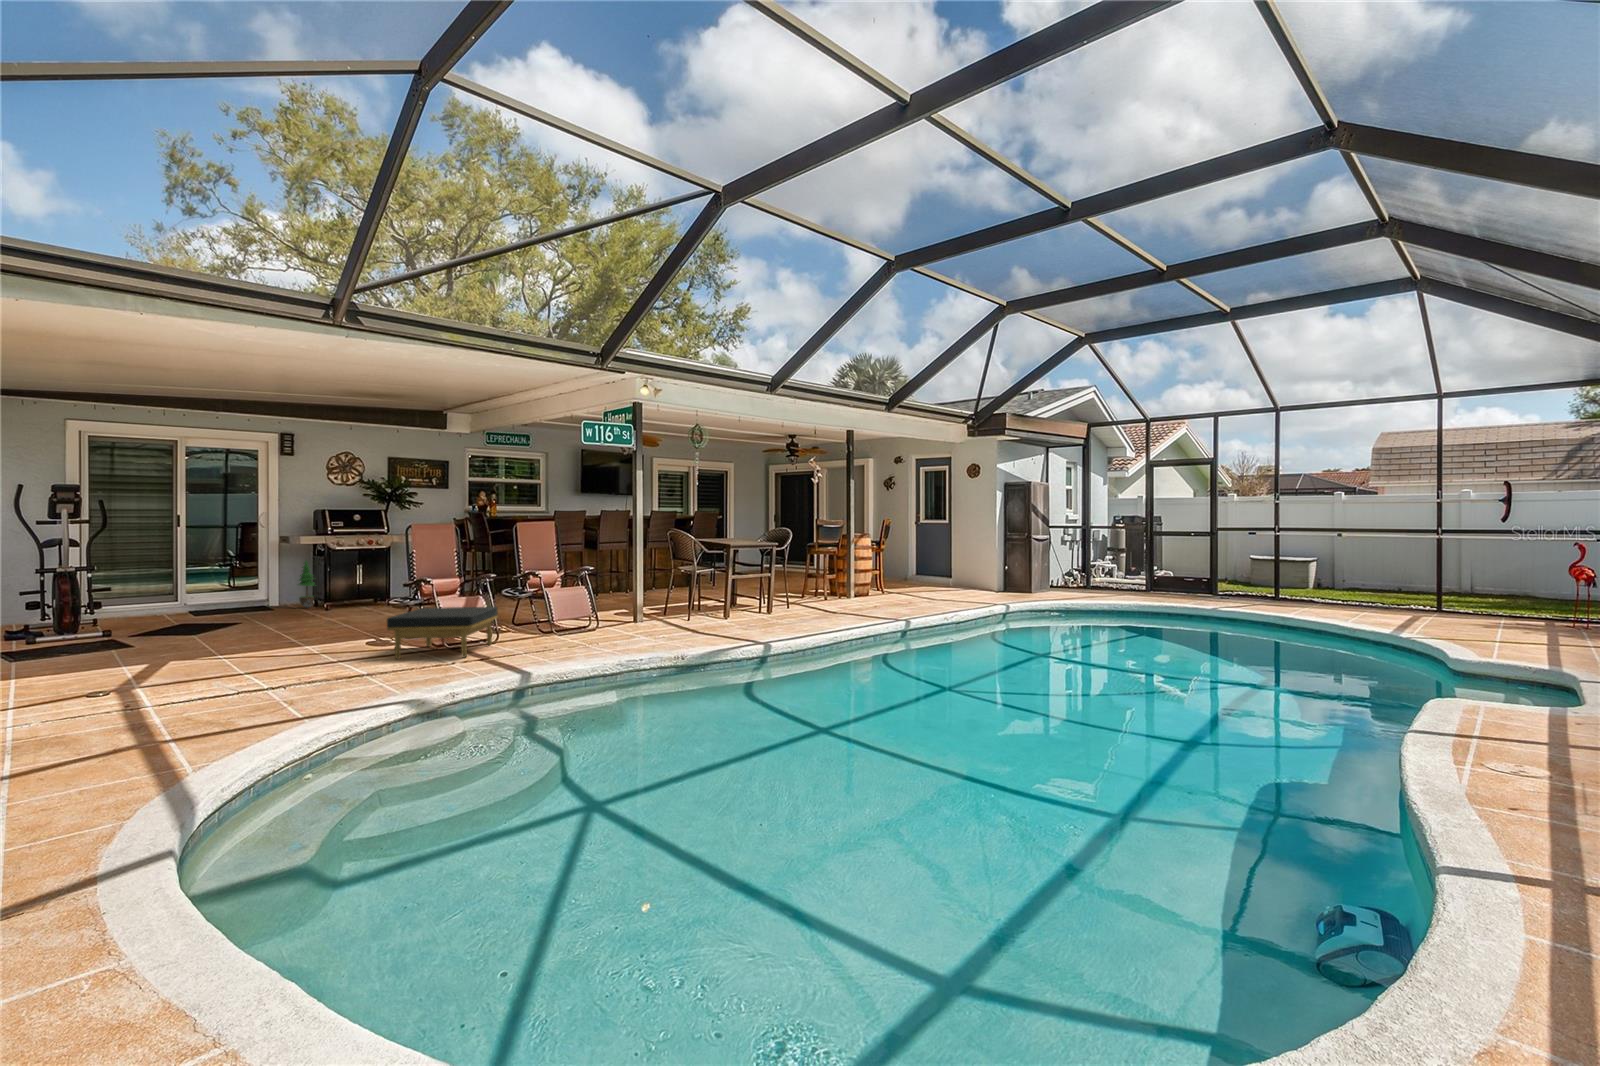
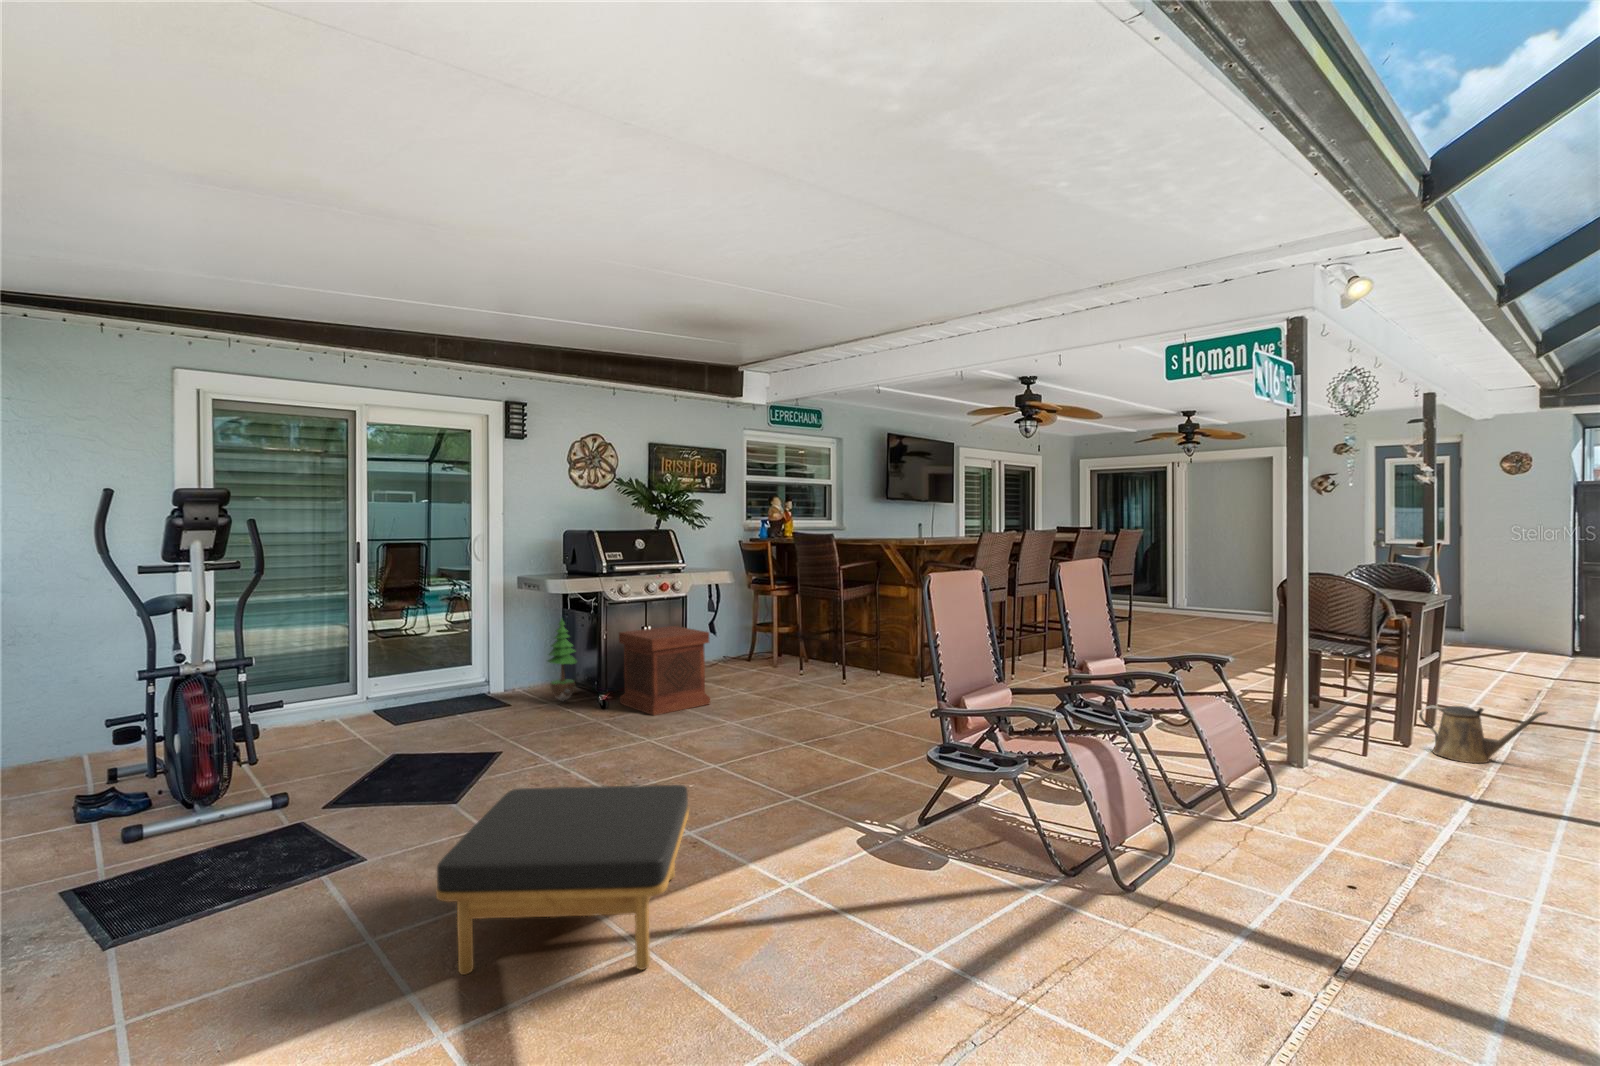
side table: none [338,566,391,612] -> present [619,626,710,715]
watering can: none [713,593,744,620] -> present [1419,706,1547,763]
ottoman: present [387,607,498,659] -> present [436,785,689,975]

